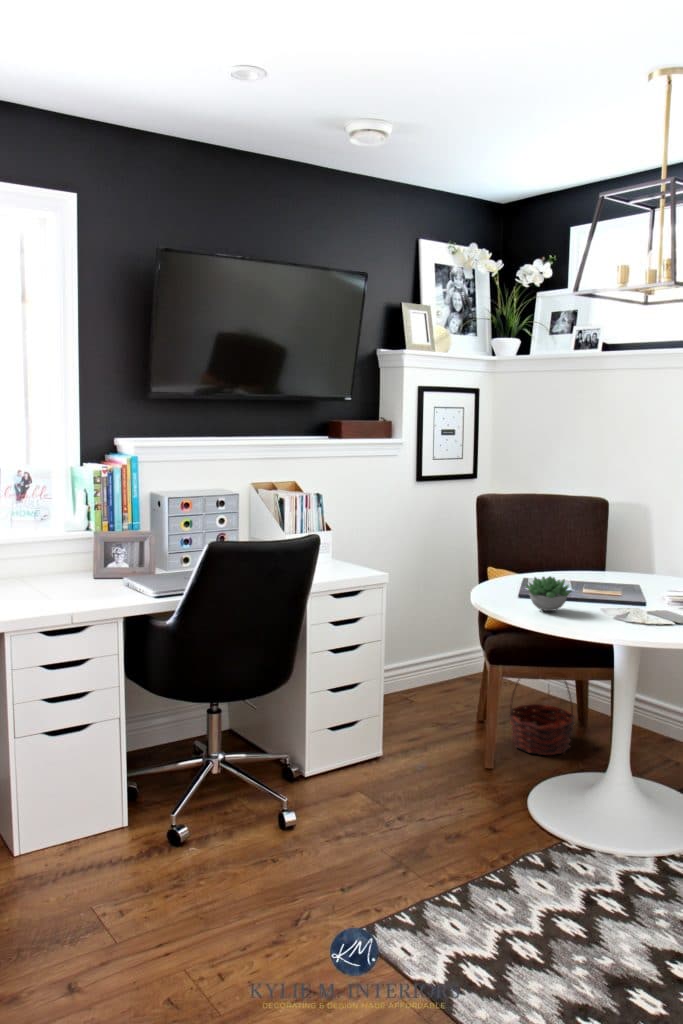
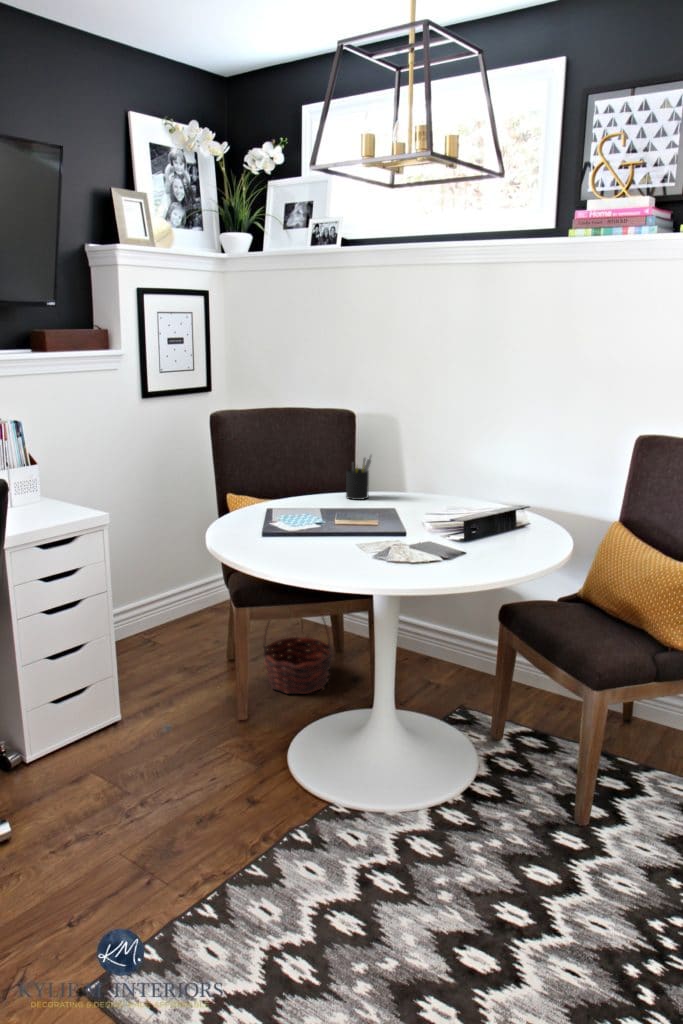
pen holder: none [594,536,620,577] -> present [346,456,371,500]
succulent plant: present [526,576,571,611] -> none [273,511,328,553]

